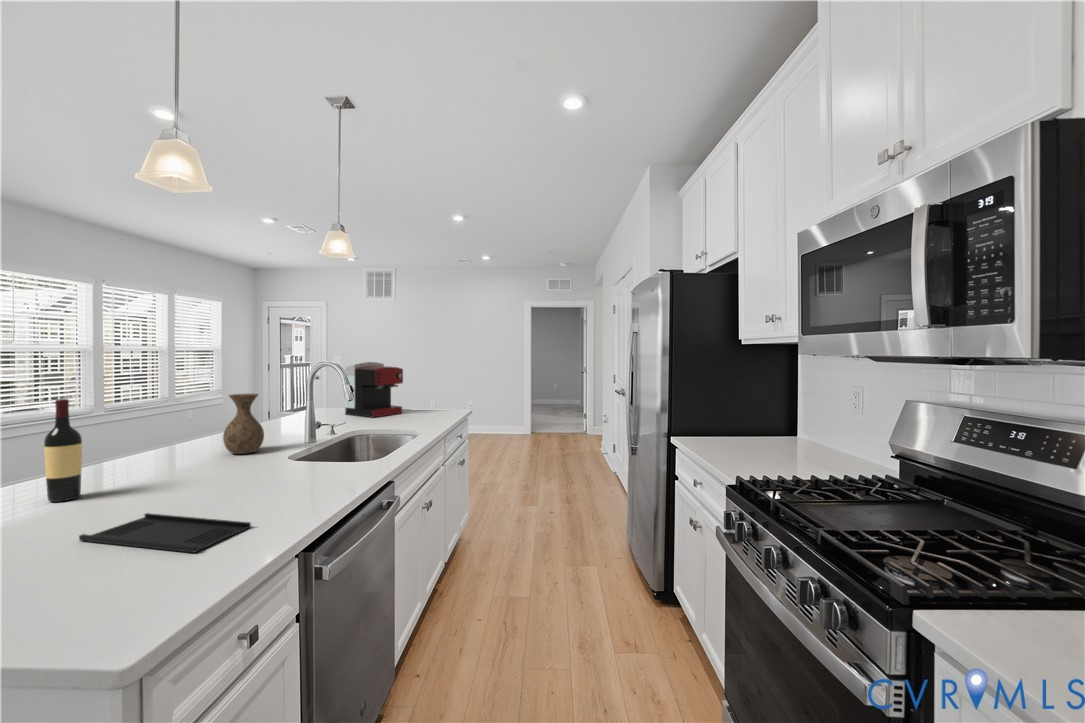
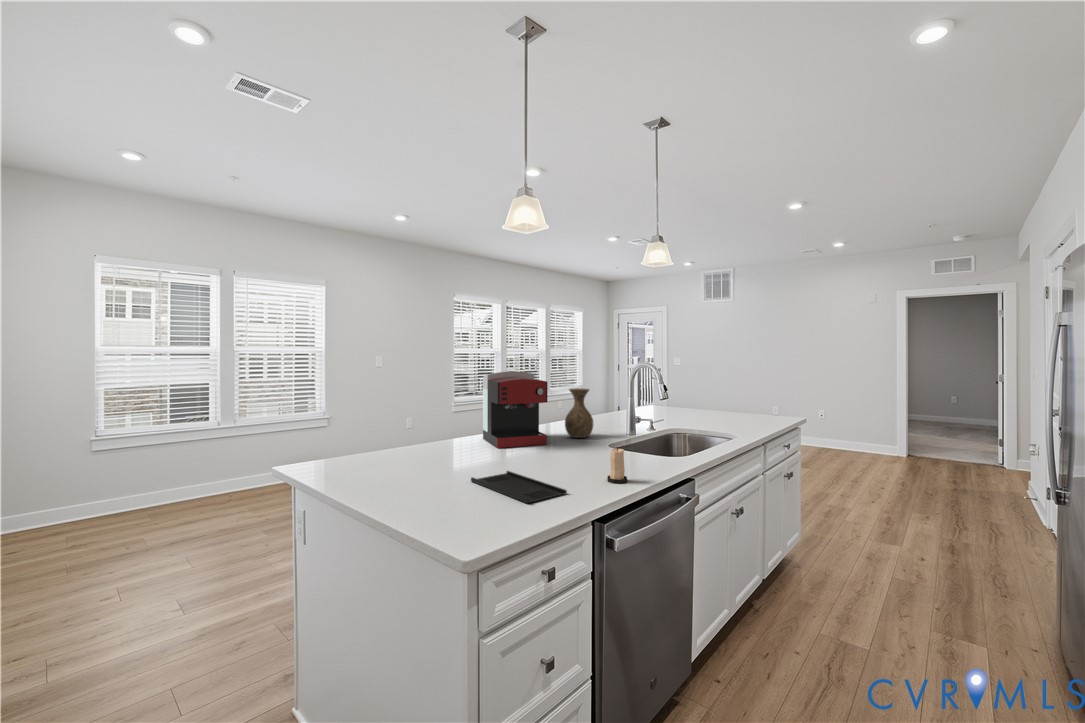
coffee maker: present [345,362,403,417] -> present [483,371,548,448]
wine bottle: present [44,399,82,502] -> none [461,386,479,455]
candle: none [300,459,326,501] -> present [607,447,627,483]

